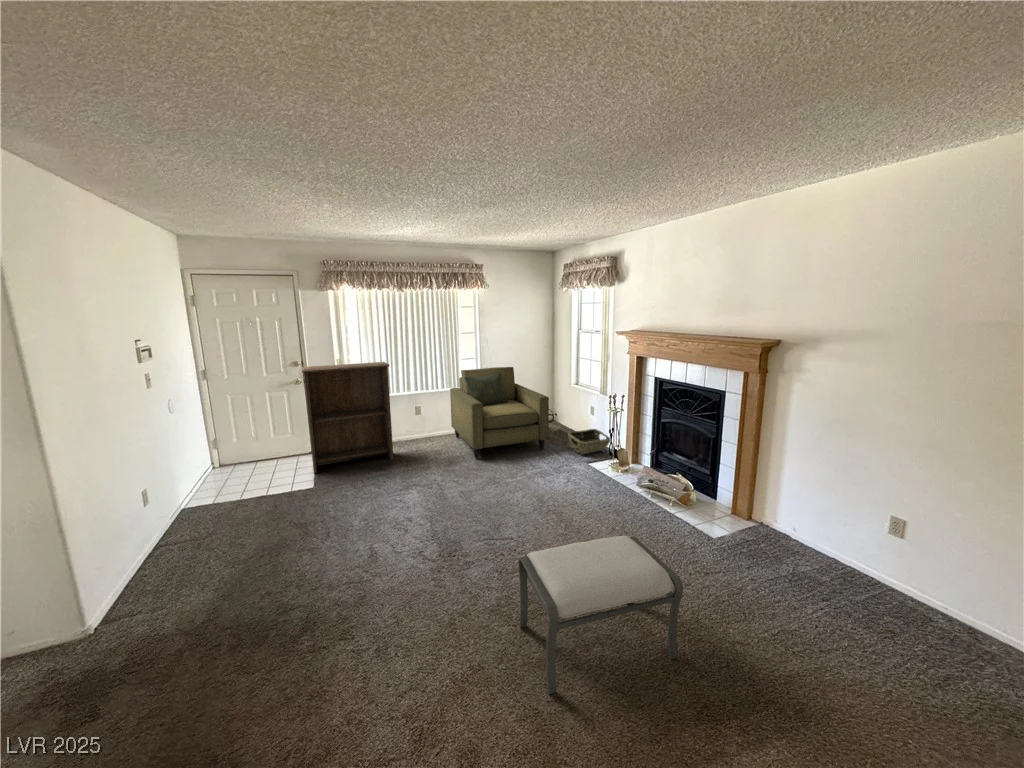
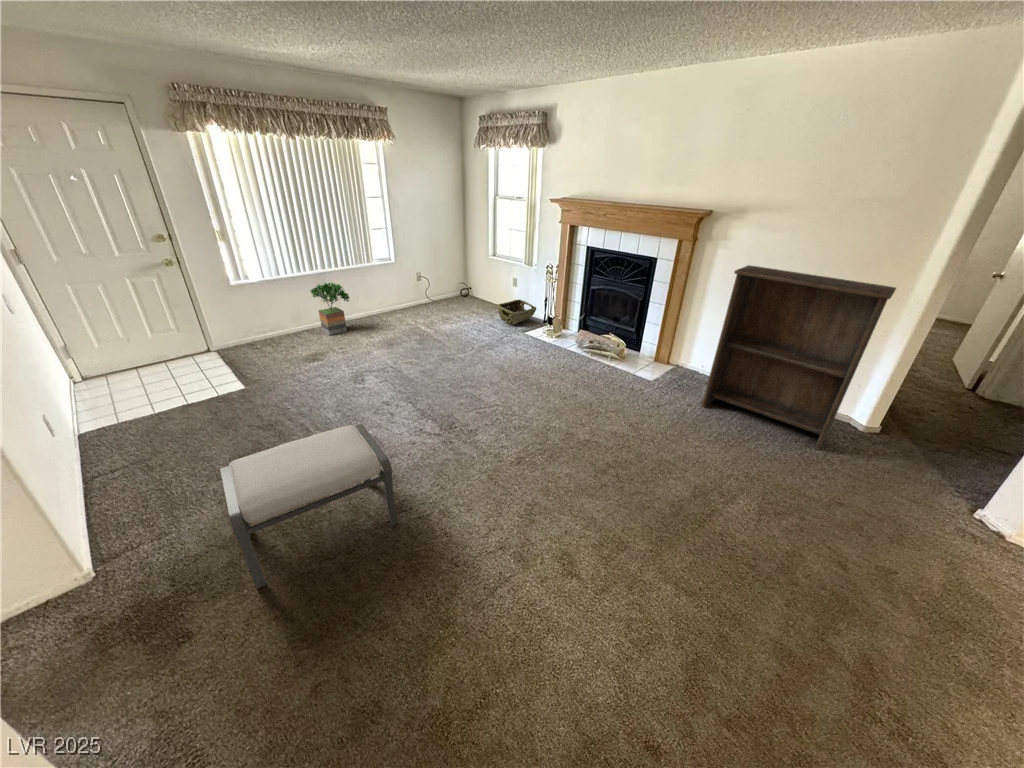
bookshelf: present [302,362,394,473] -> present [702,265,896,449]
armchair: present [450,367,549,459] -> none [363,238,479,338]
potted tree: none [398,403,431,450] -> present [310,283,349,335]
ottoman: present [518,536,683,694] -> present [220,424,399,589]

